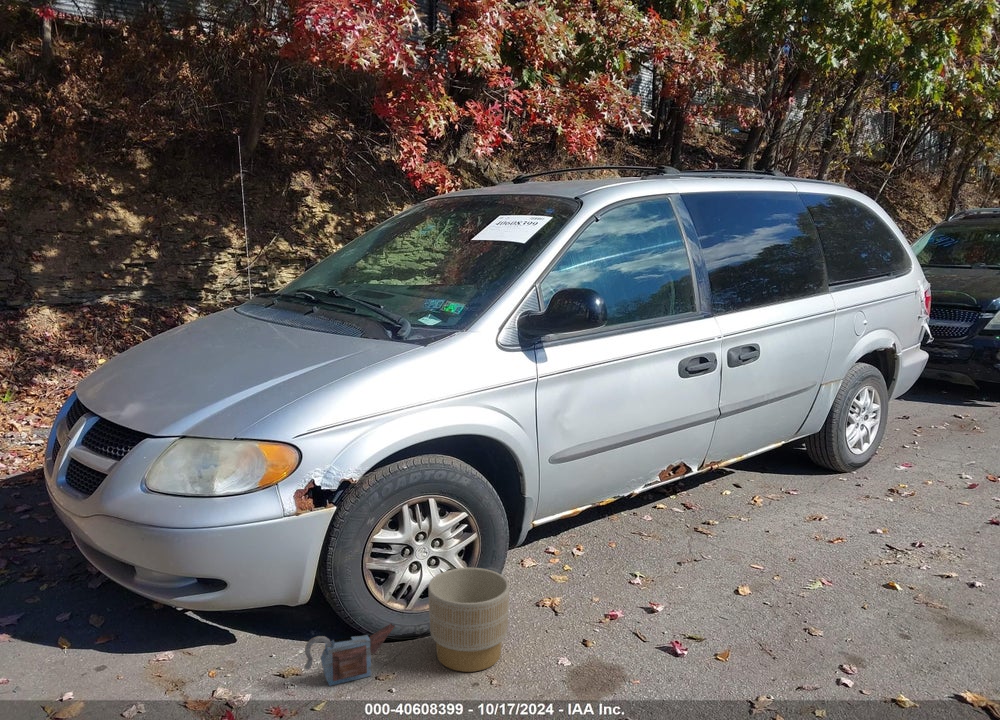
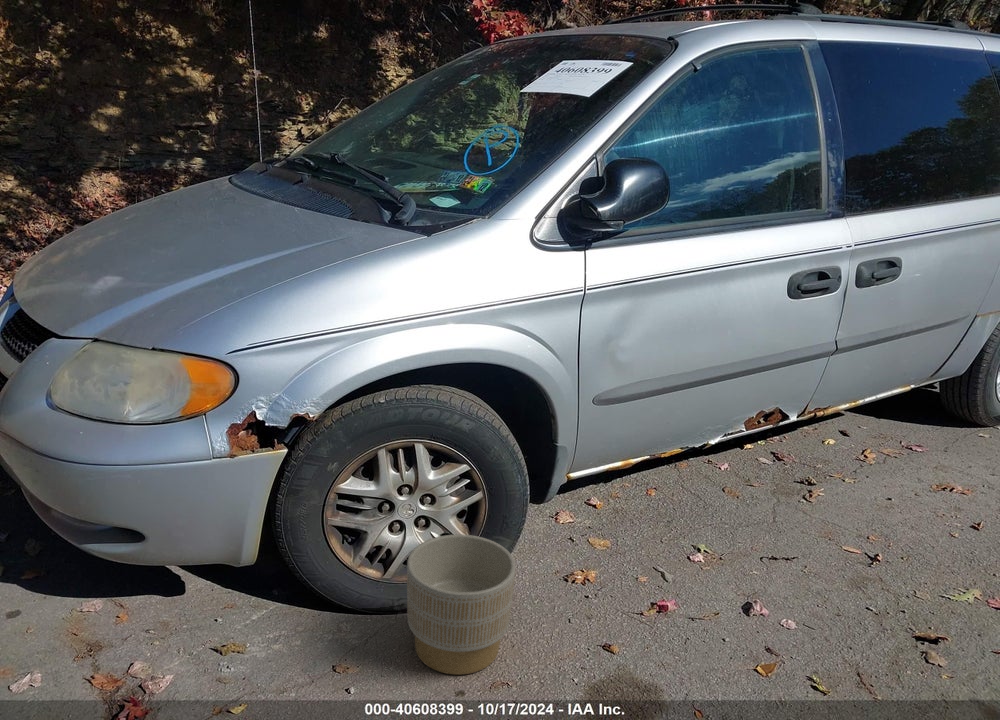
watering can: present [304,624,395,686] -> none [235,603,359,675]

